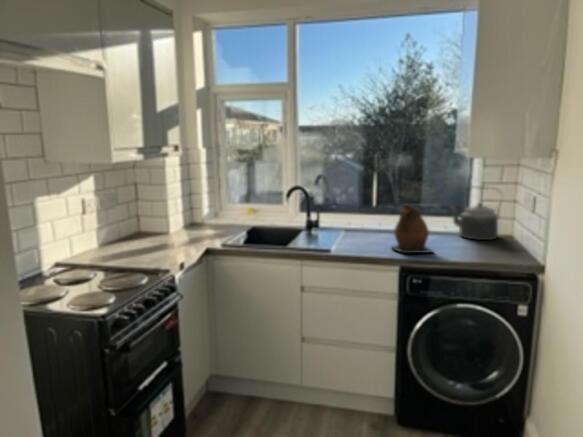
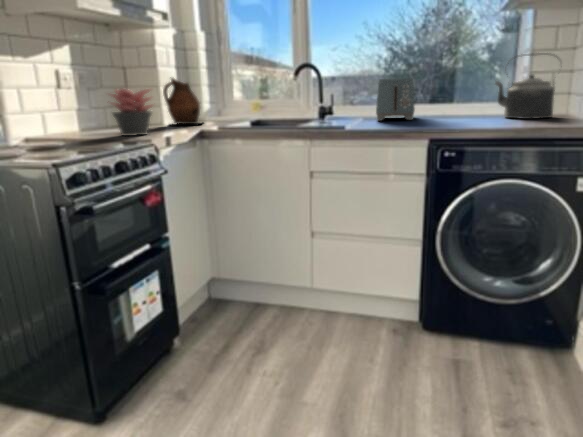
toaster: none [354,198,386,237] -> present [376,78,415,121]
ceramic pitcher: present [393,205,432,253] -> present [163,78,200,124]
succulent plant: none [128,216,169,259] -> present [111,89,152,136]

